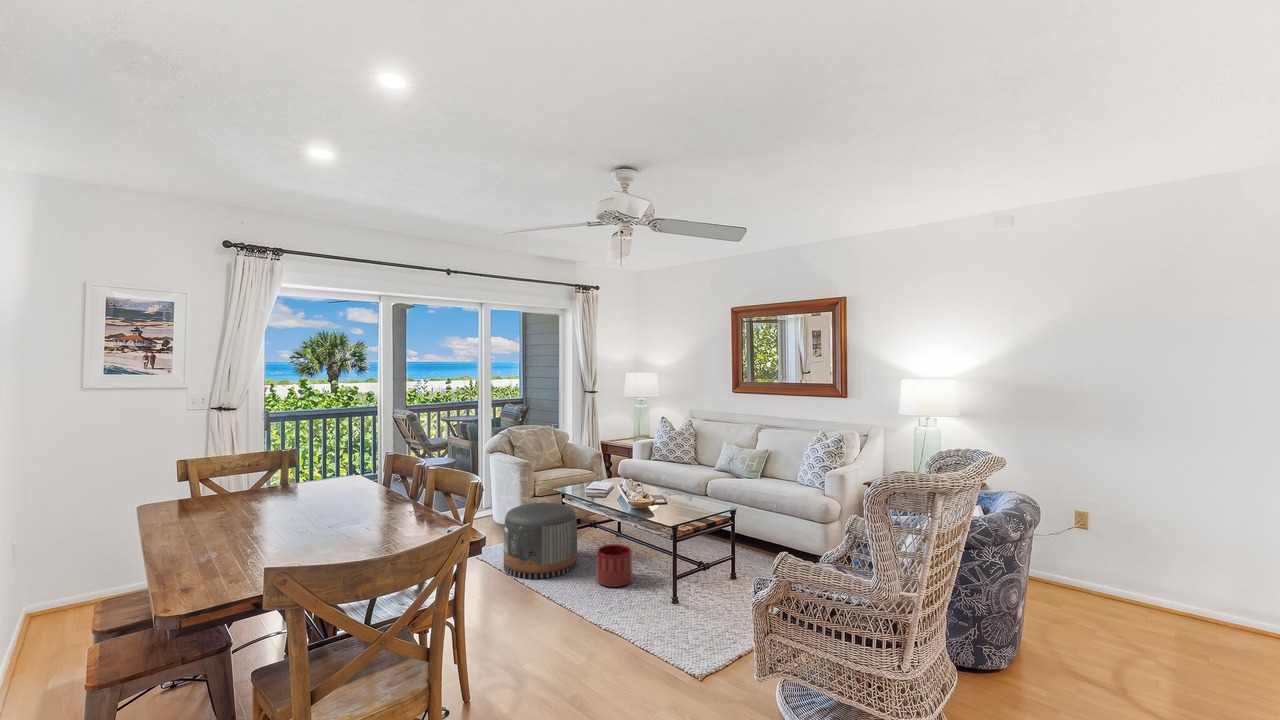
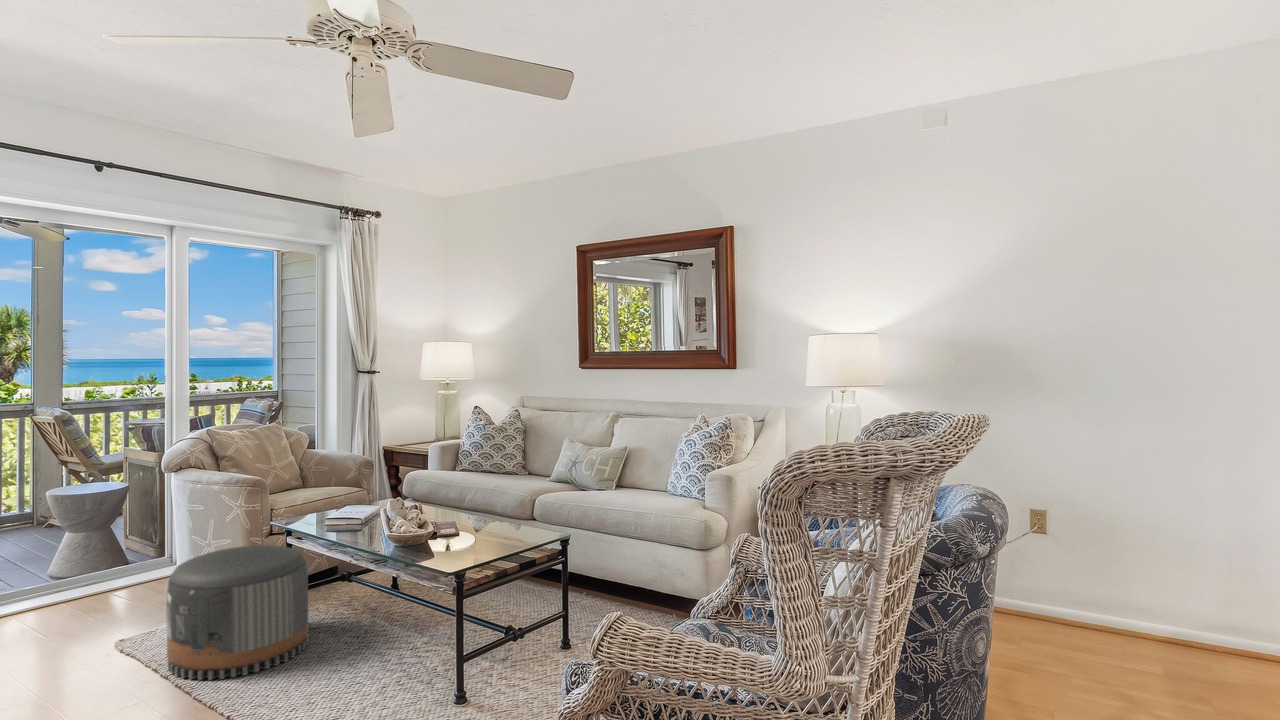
planter: present [596,544,632,587] -> none [333,607,397,681]

